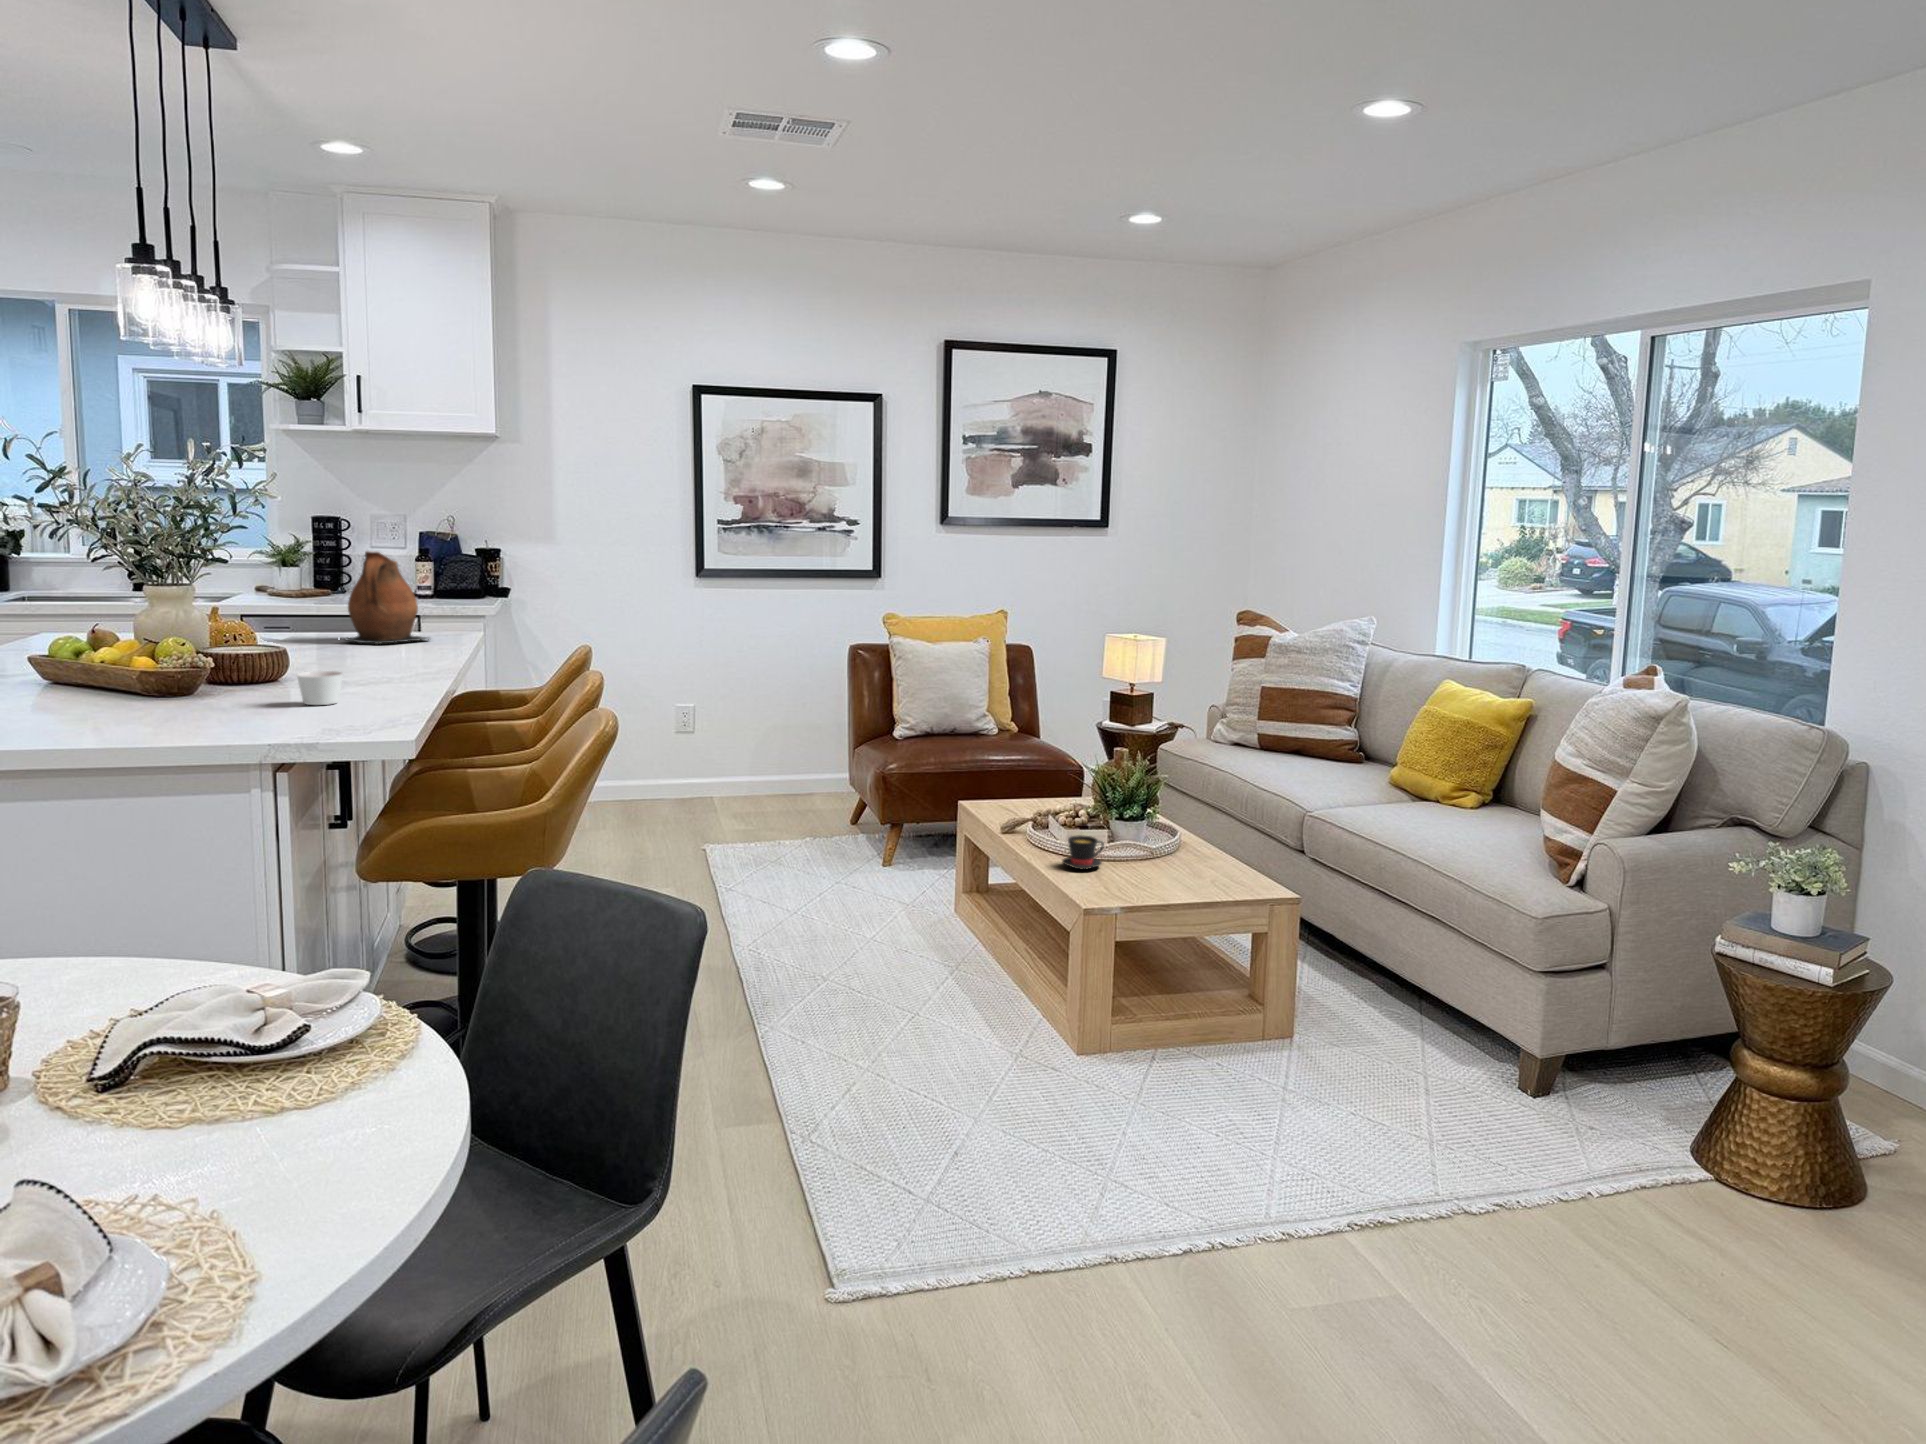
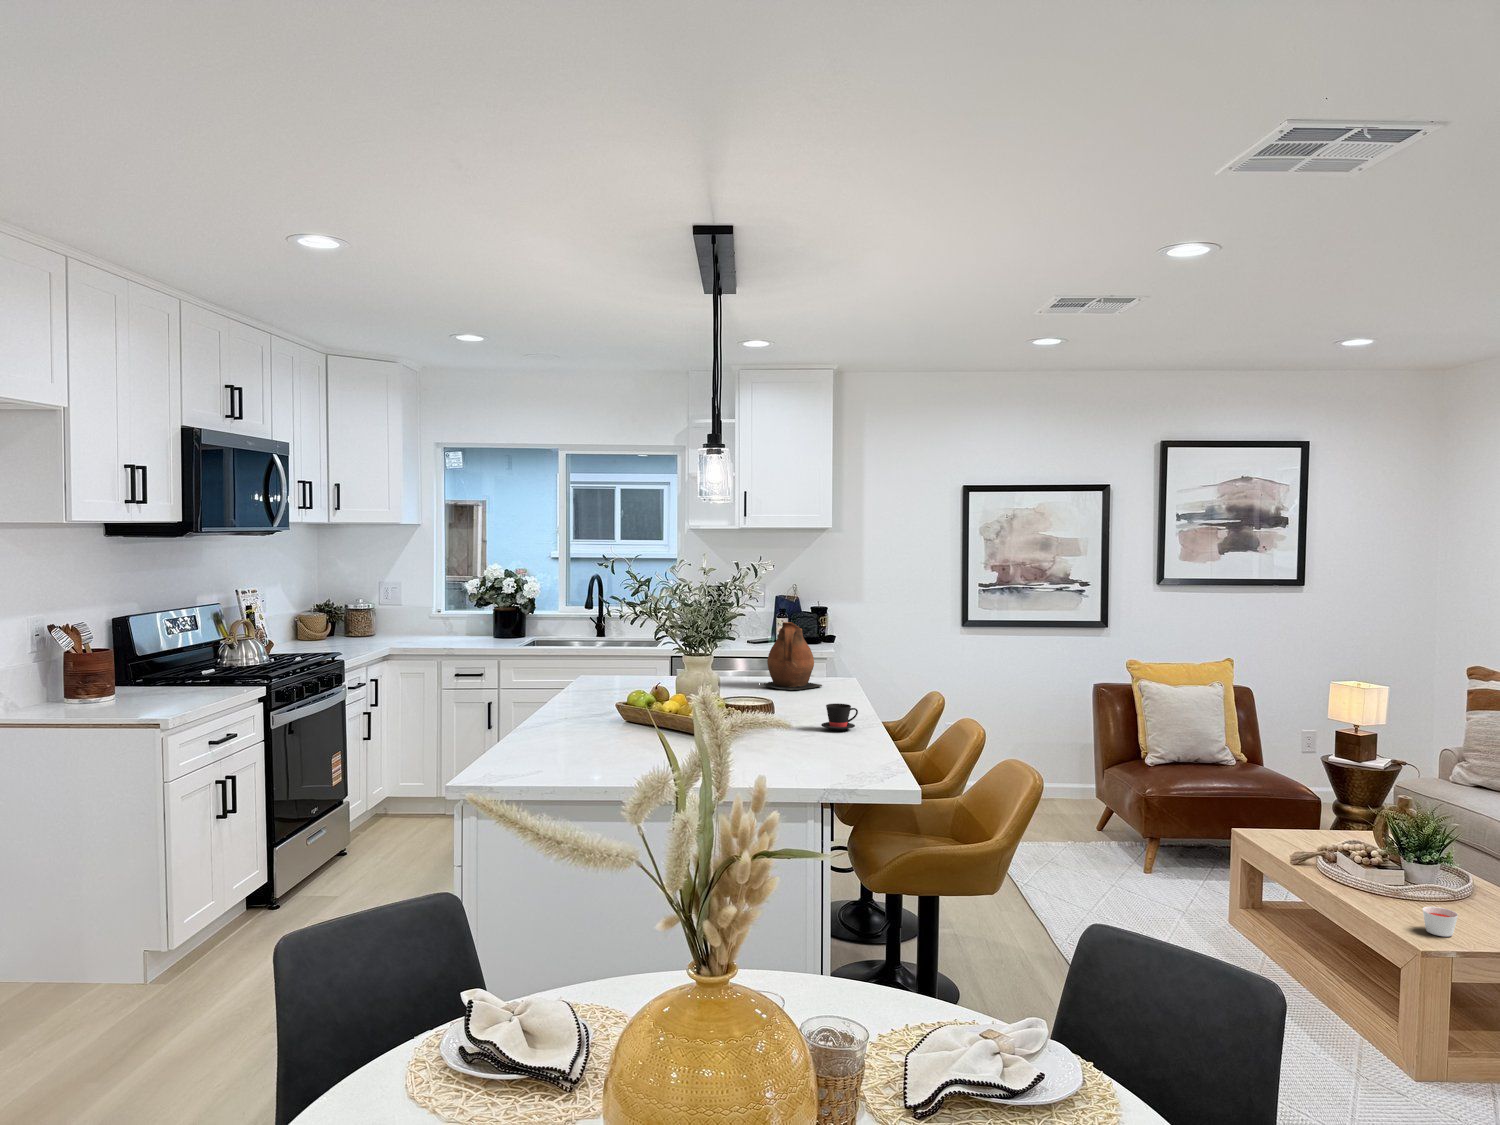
candle: present [297,671,343,705] -> present [1423,907,1458,937]
teacup: present [1062,835,1104,869] -> present [822,704,858,731]

